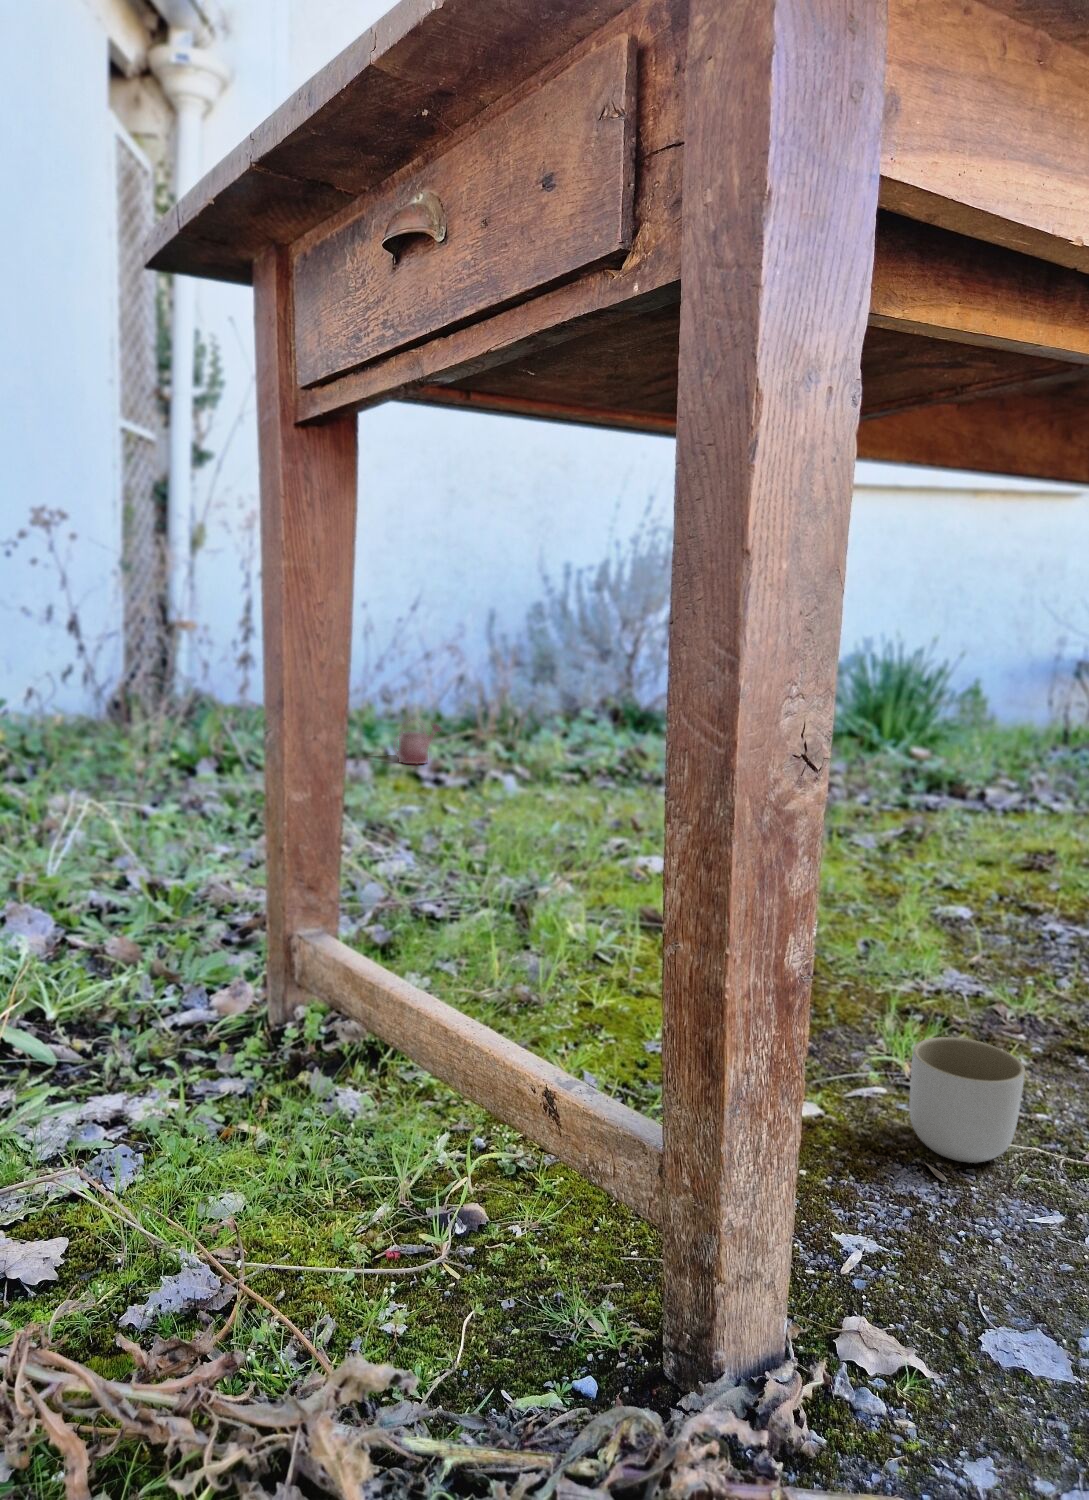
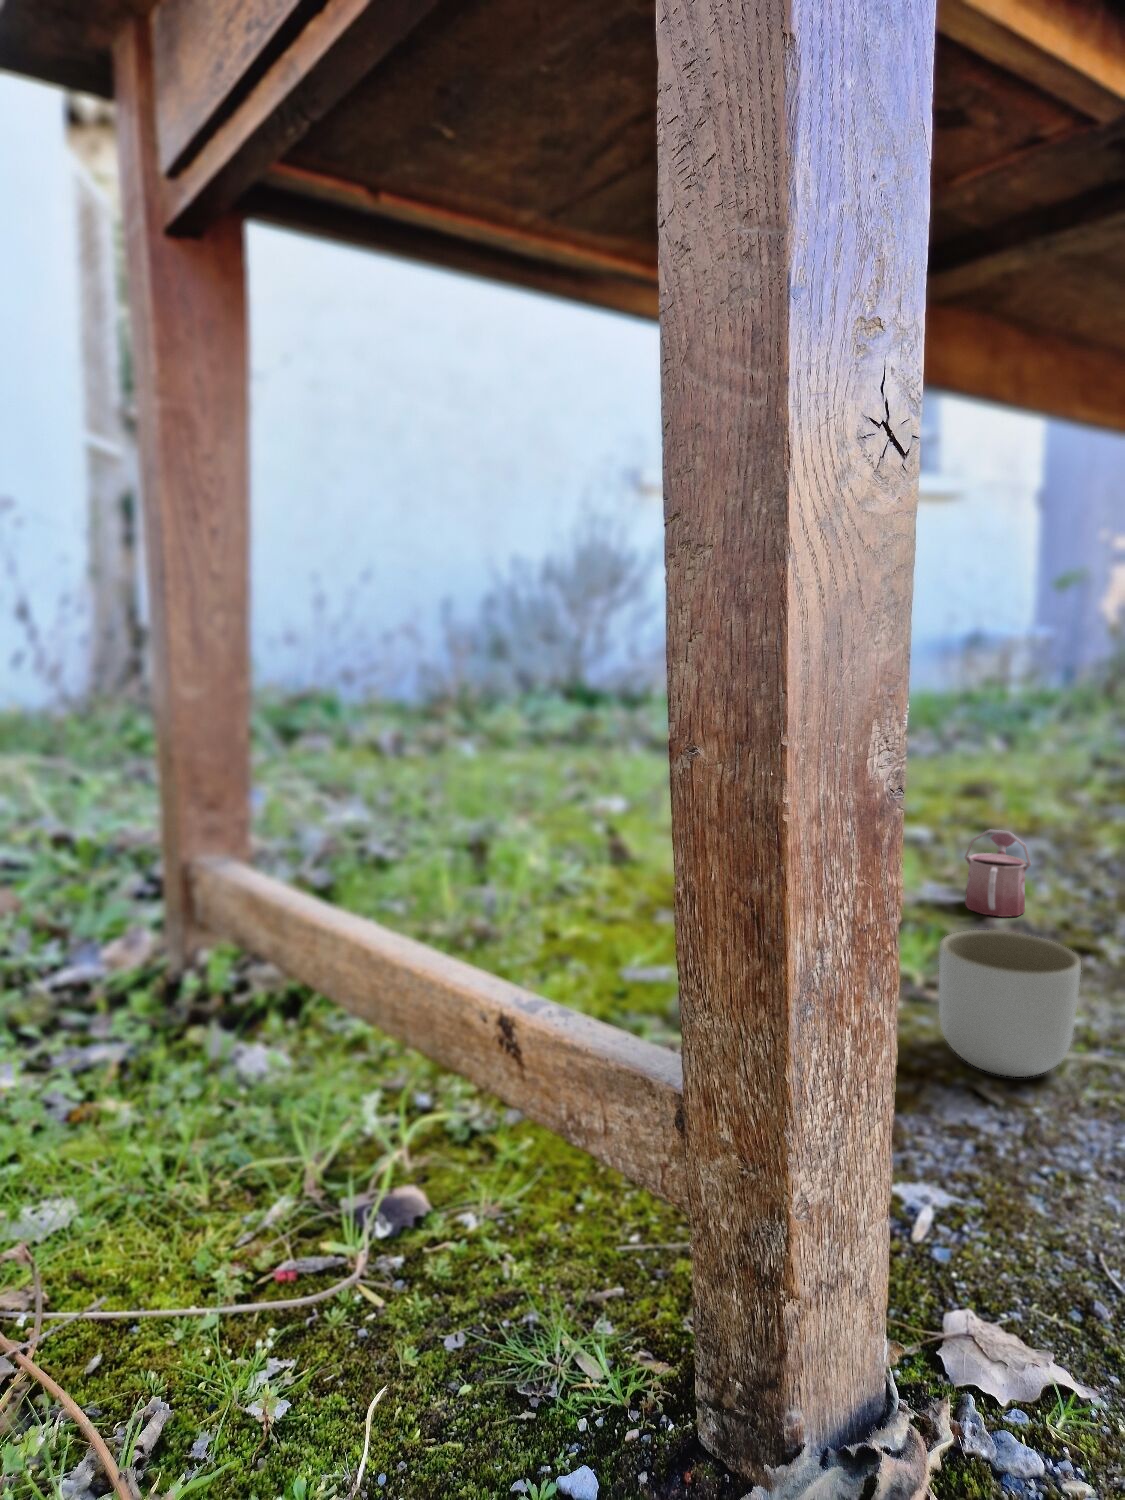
watering can: present [394,719,441,764] -> present [965,830,1031,917]

